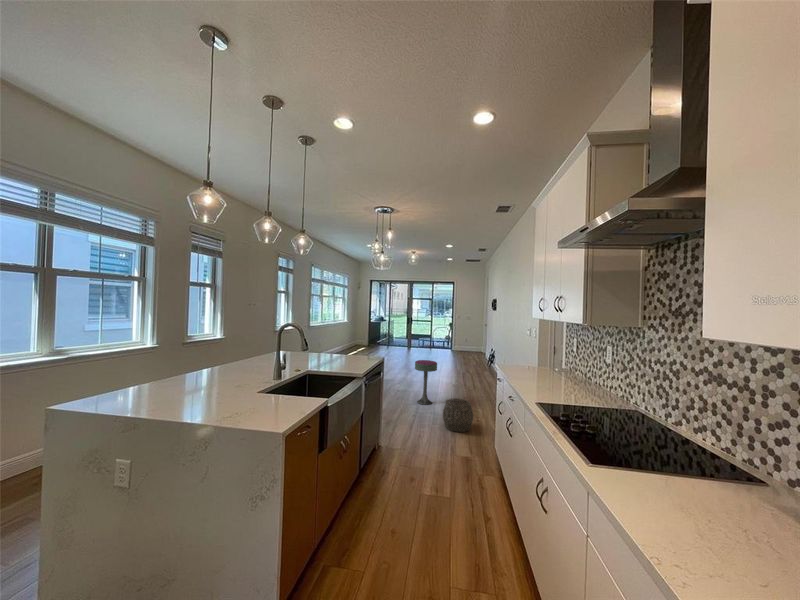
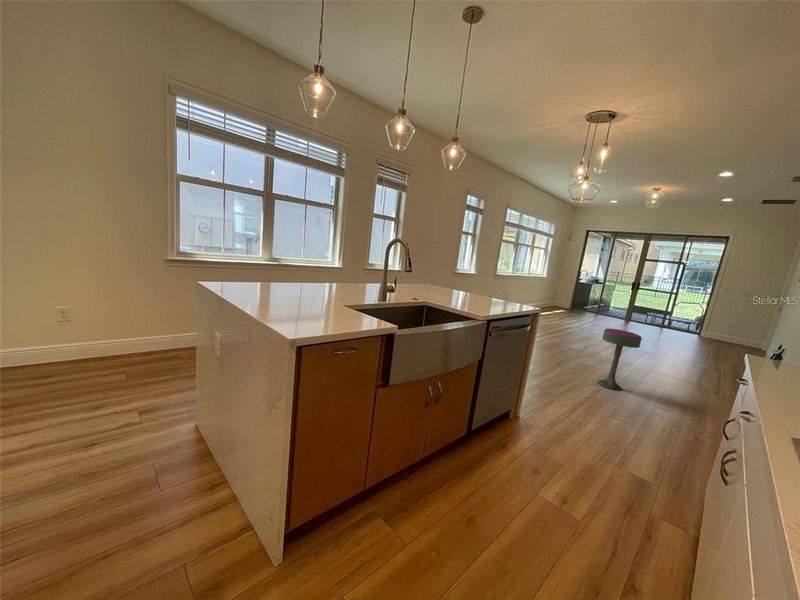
woven basket: present [443,398,473,432] -> none [622,389,682,444]

